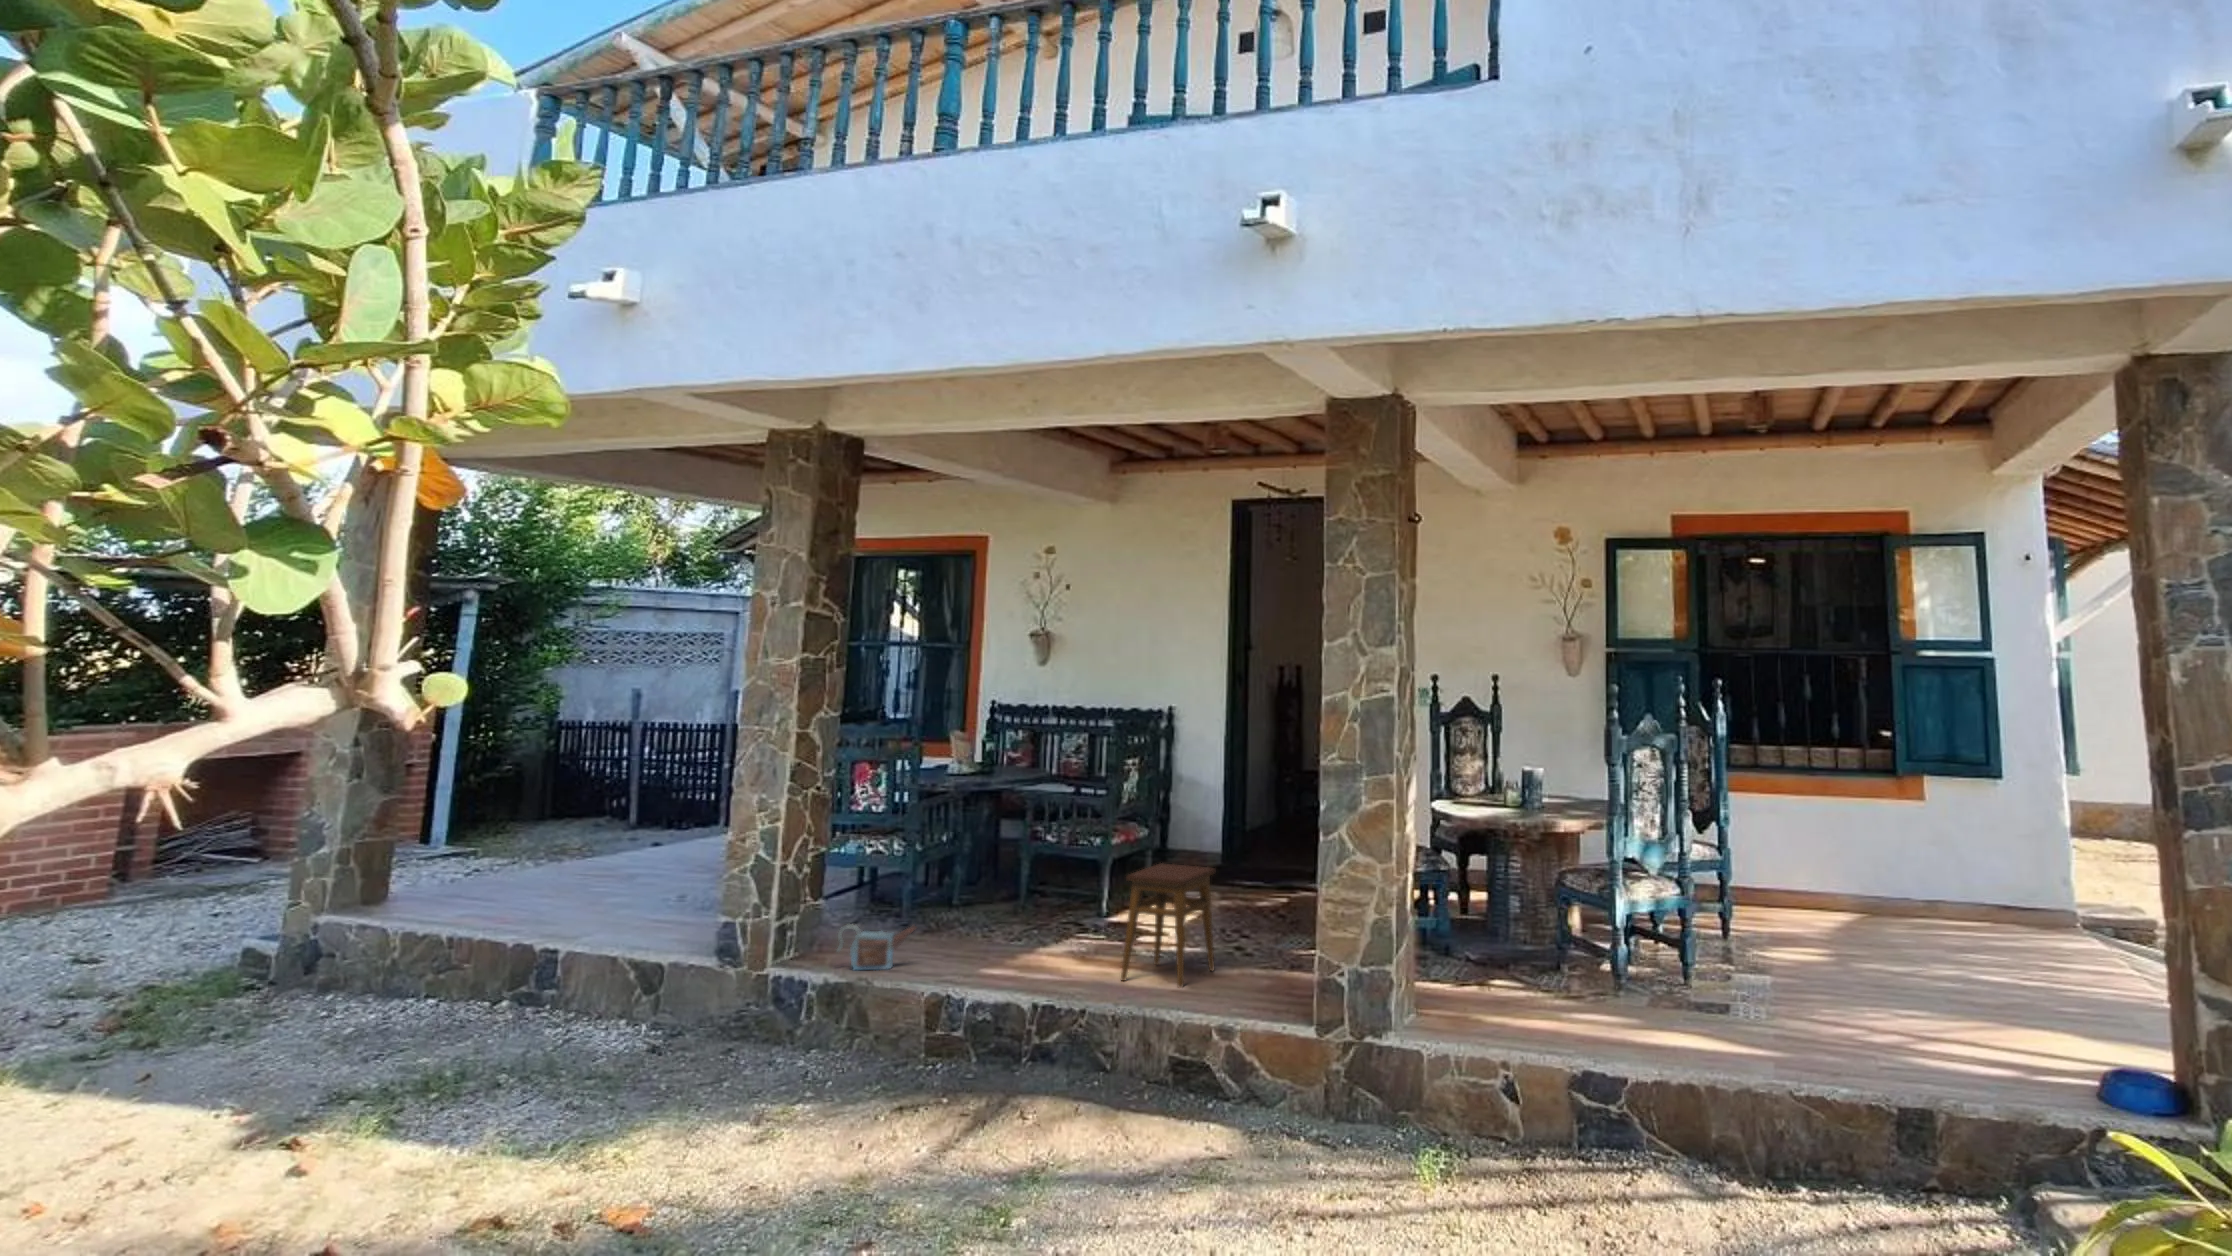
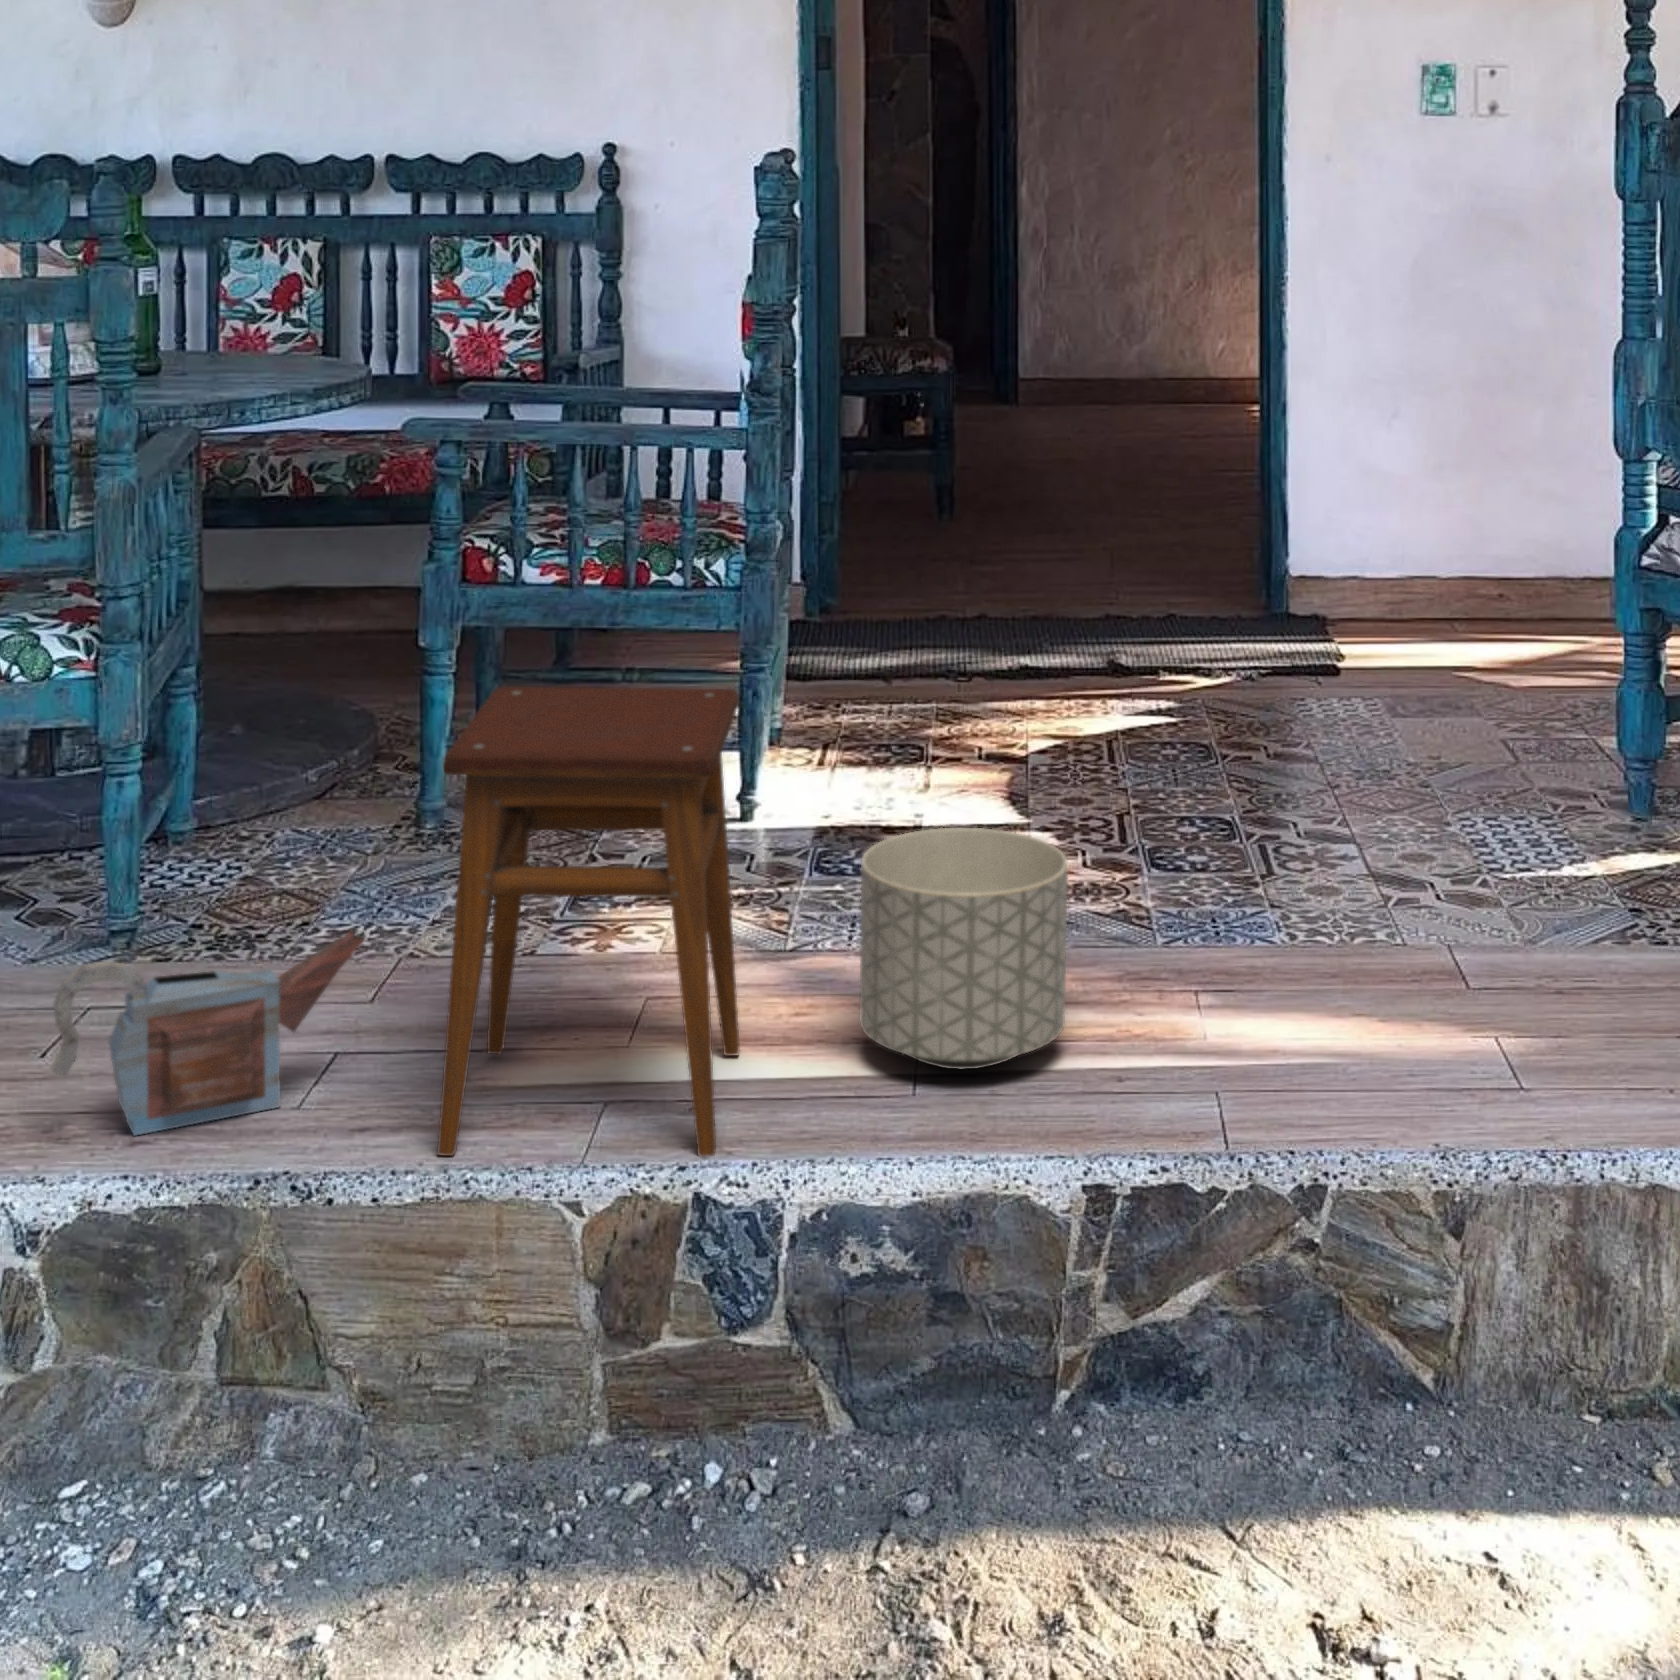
stool: present [1121,864,1216,988] -> present [437,687,740,1156]
planter: none [1028,914,1088,980] -> present [860,828,1068,1070]

